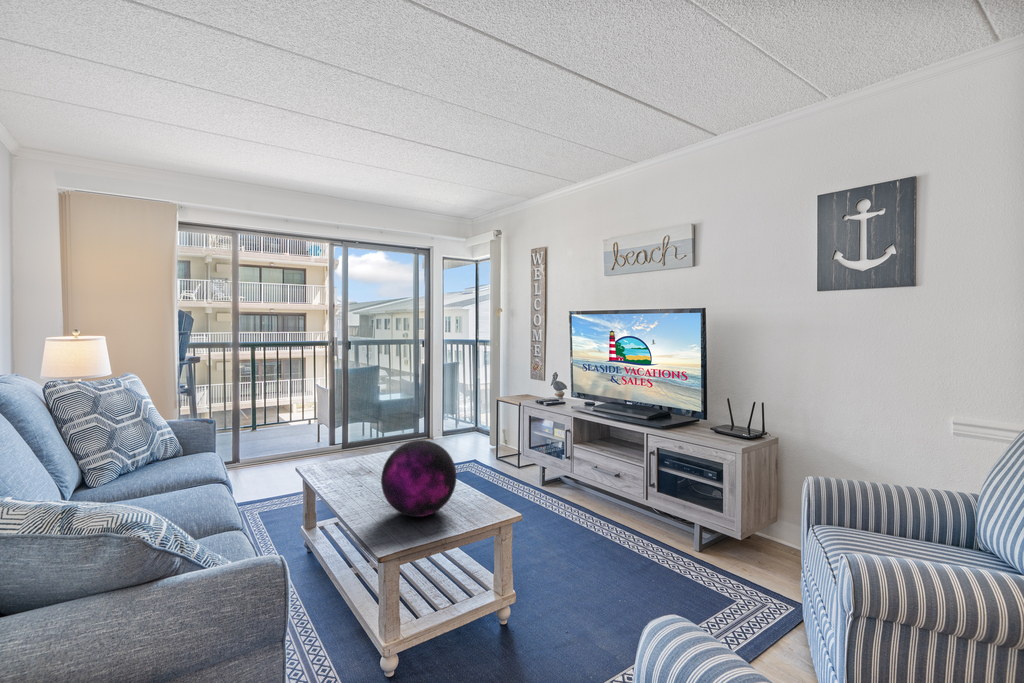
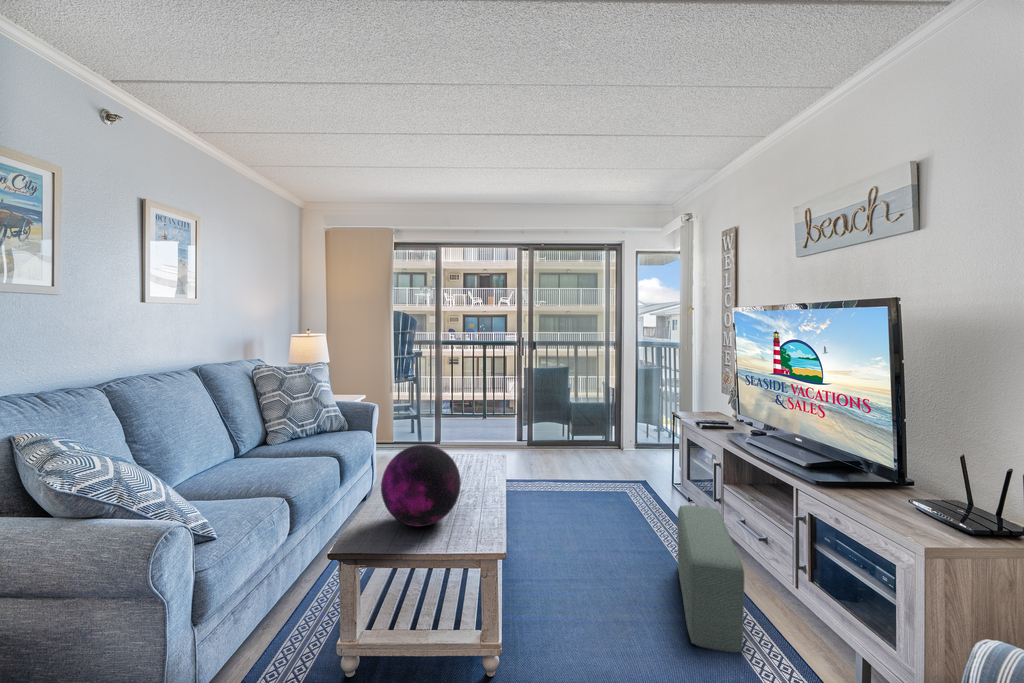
pouf: none [557,463,636,555] -> present [677,505,744,652]

